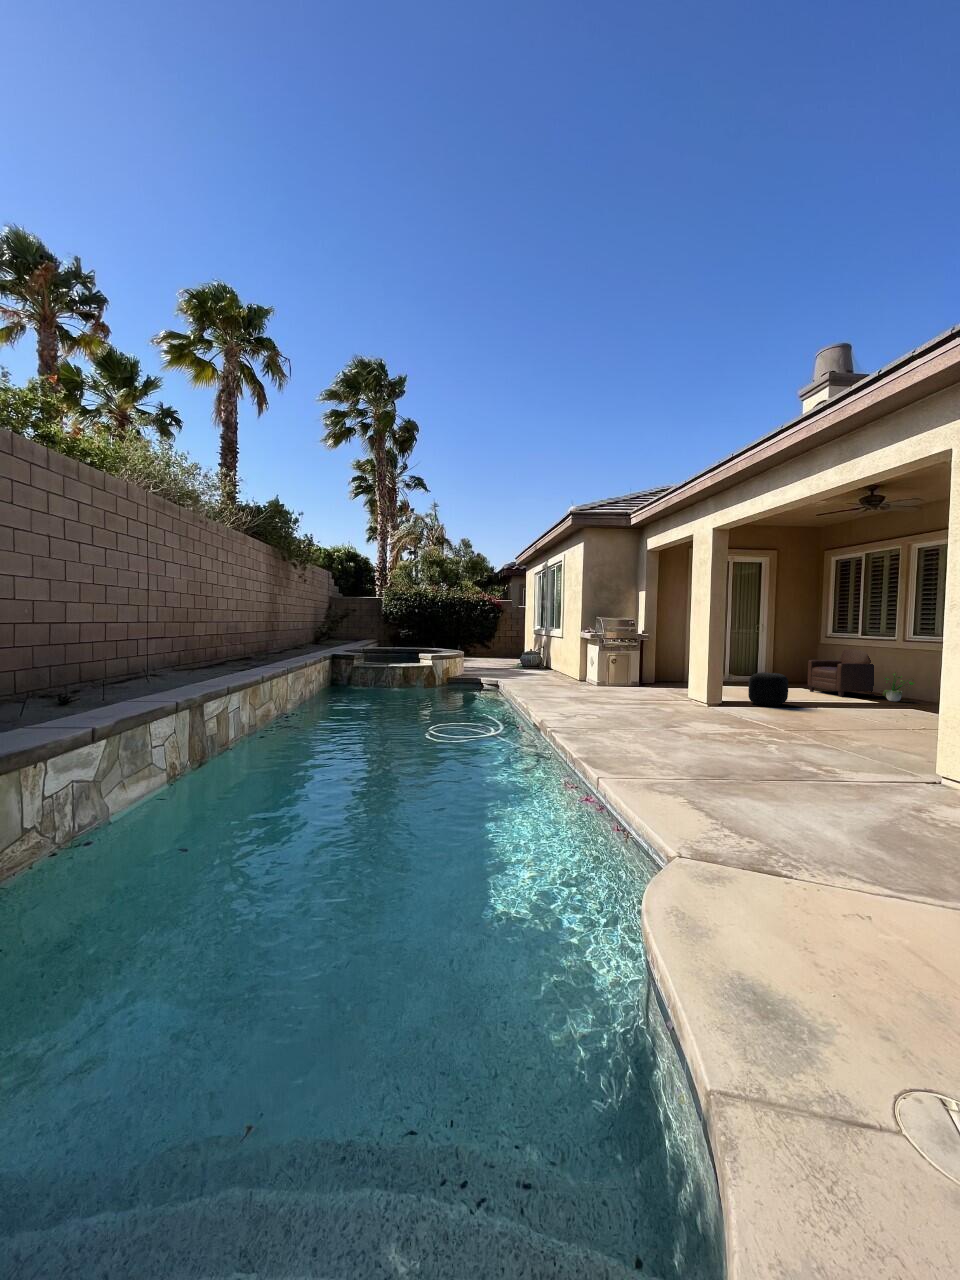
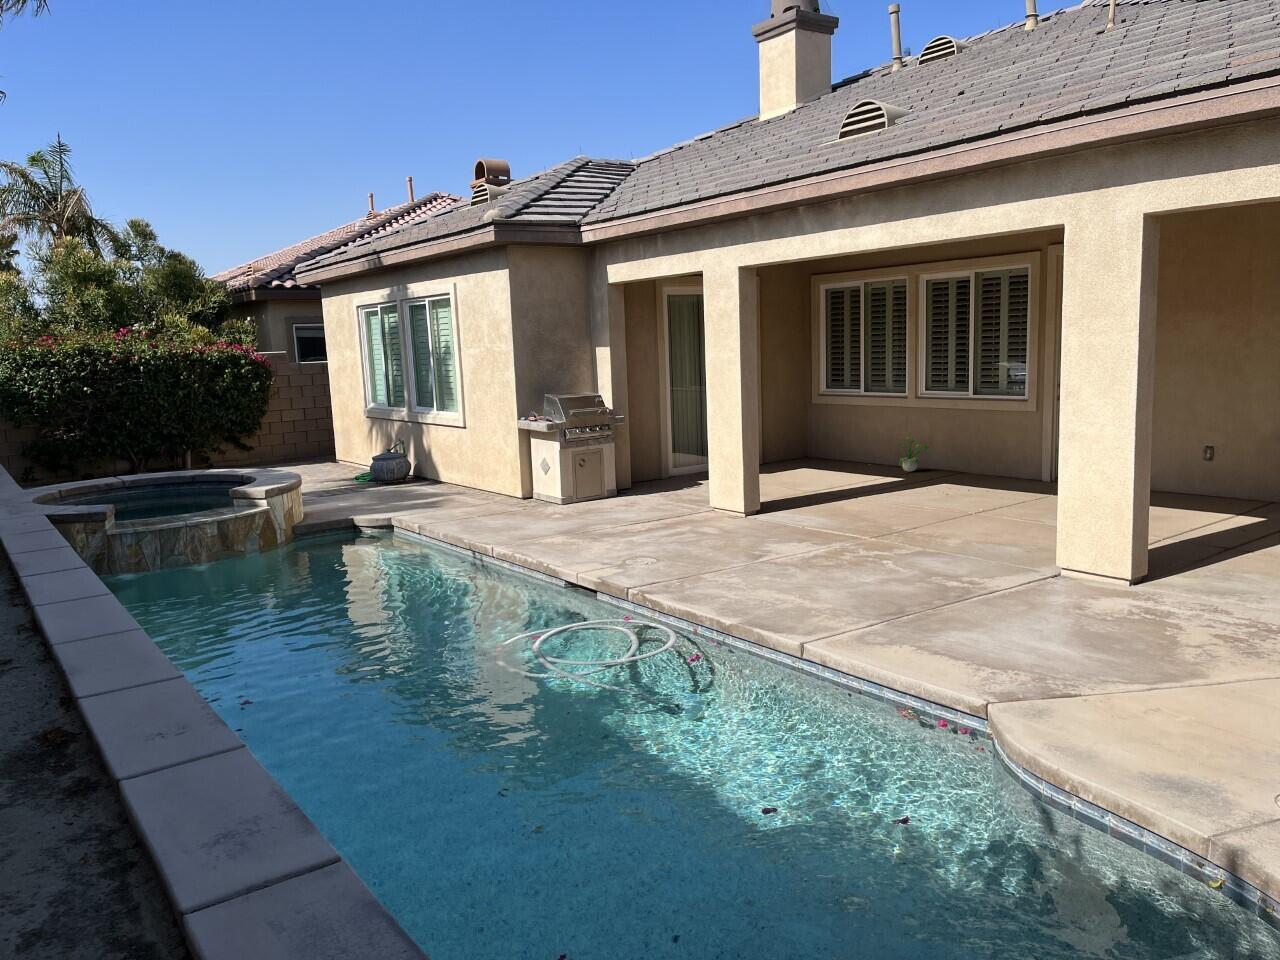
chair: present [808,649,875,697] -> none [812,397,887,474]
ottoman: present [748,672,788,706] -> none [778,457,824,501]

